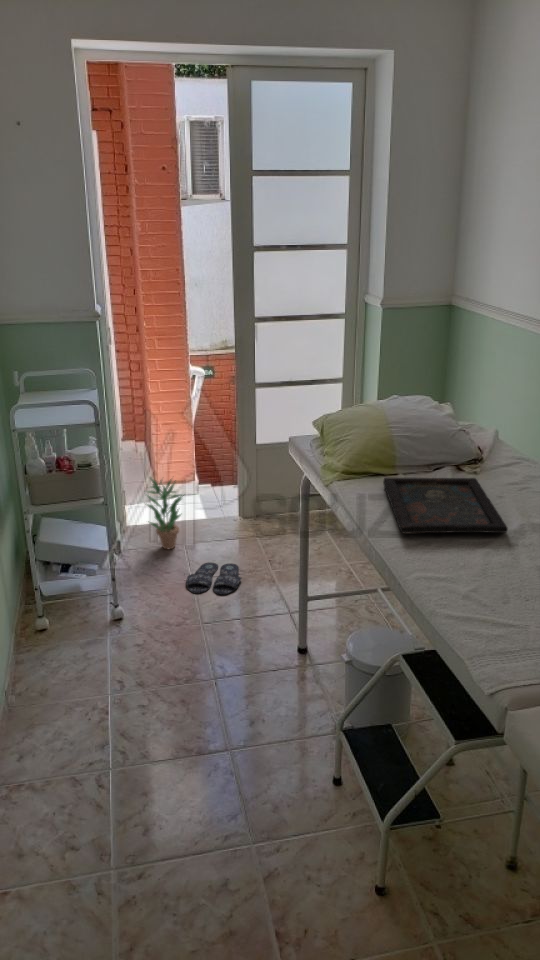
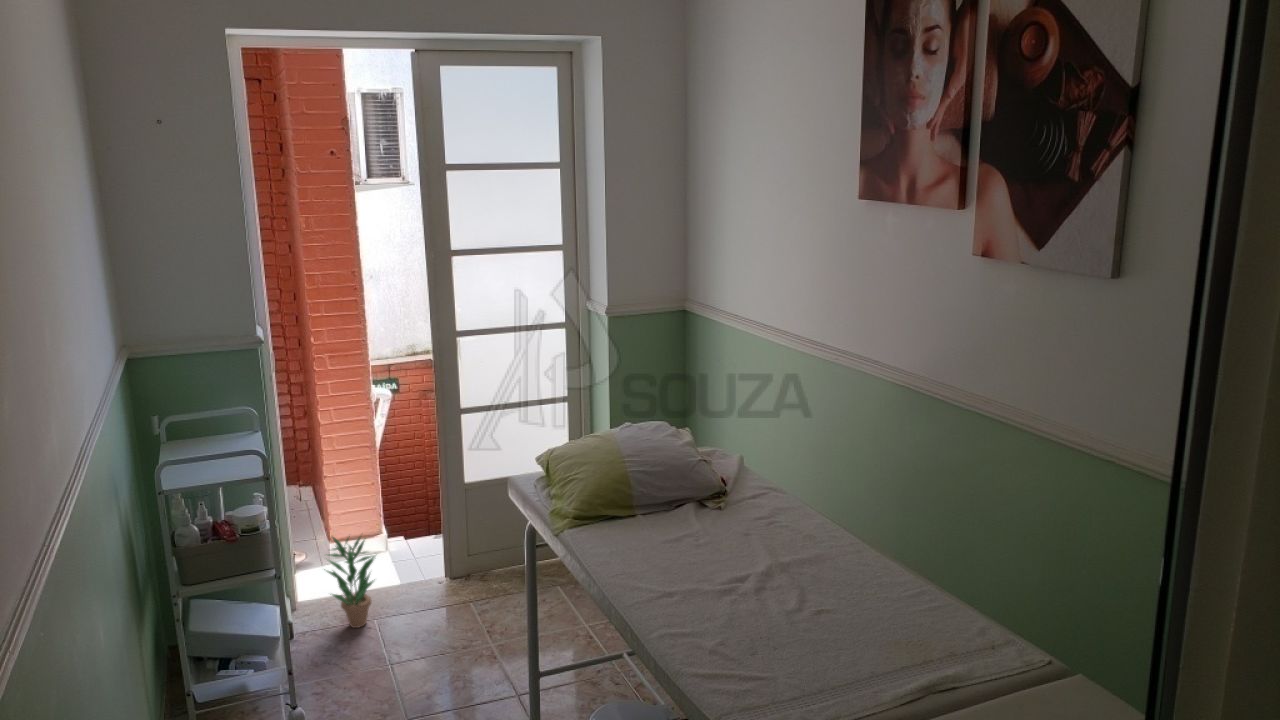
tray: present [383,478,508,534] -> none [619,514,753,584]
slippers: present [186,562,241,595] -> none [384,638,456,682]

